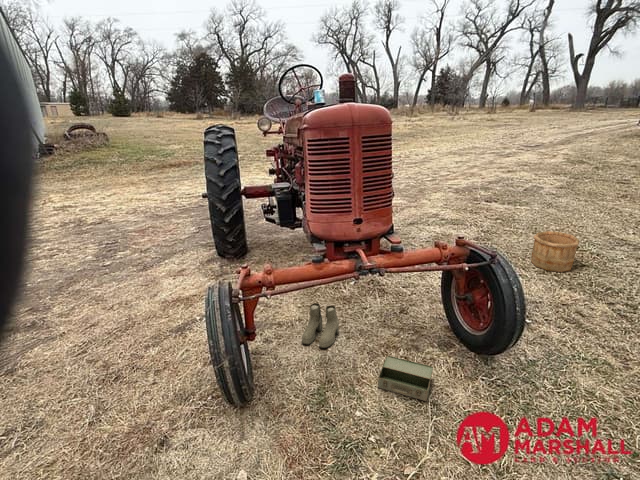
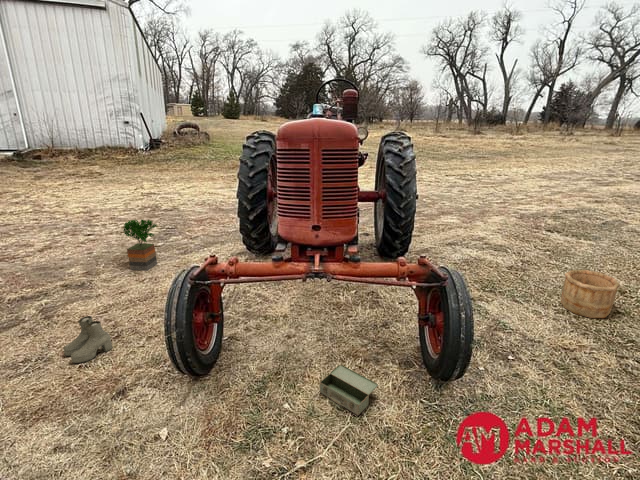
potted tree: none [71,236,119,298] -> present [123,219,157,271]
boots: present [302,303,339,348] -> present [63,316,112,363]

